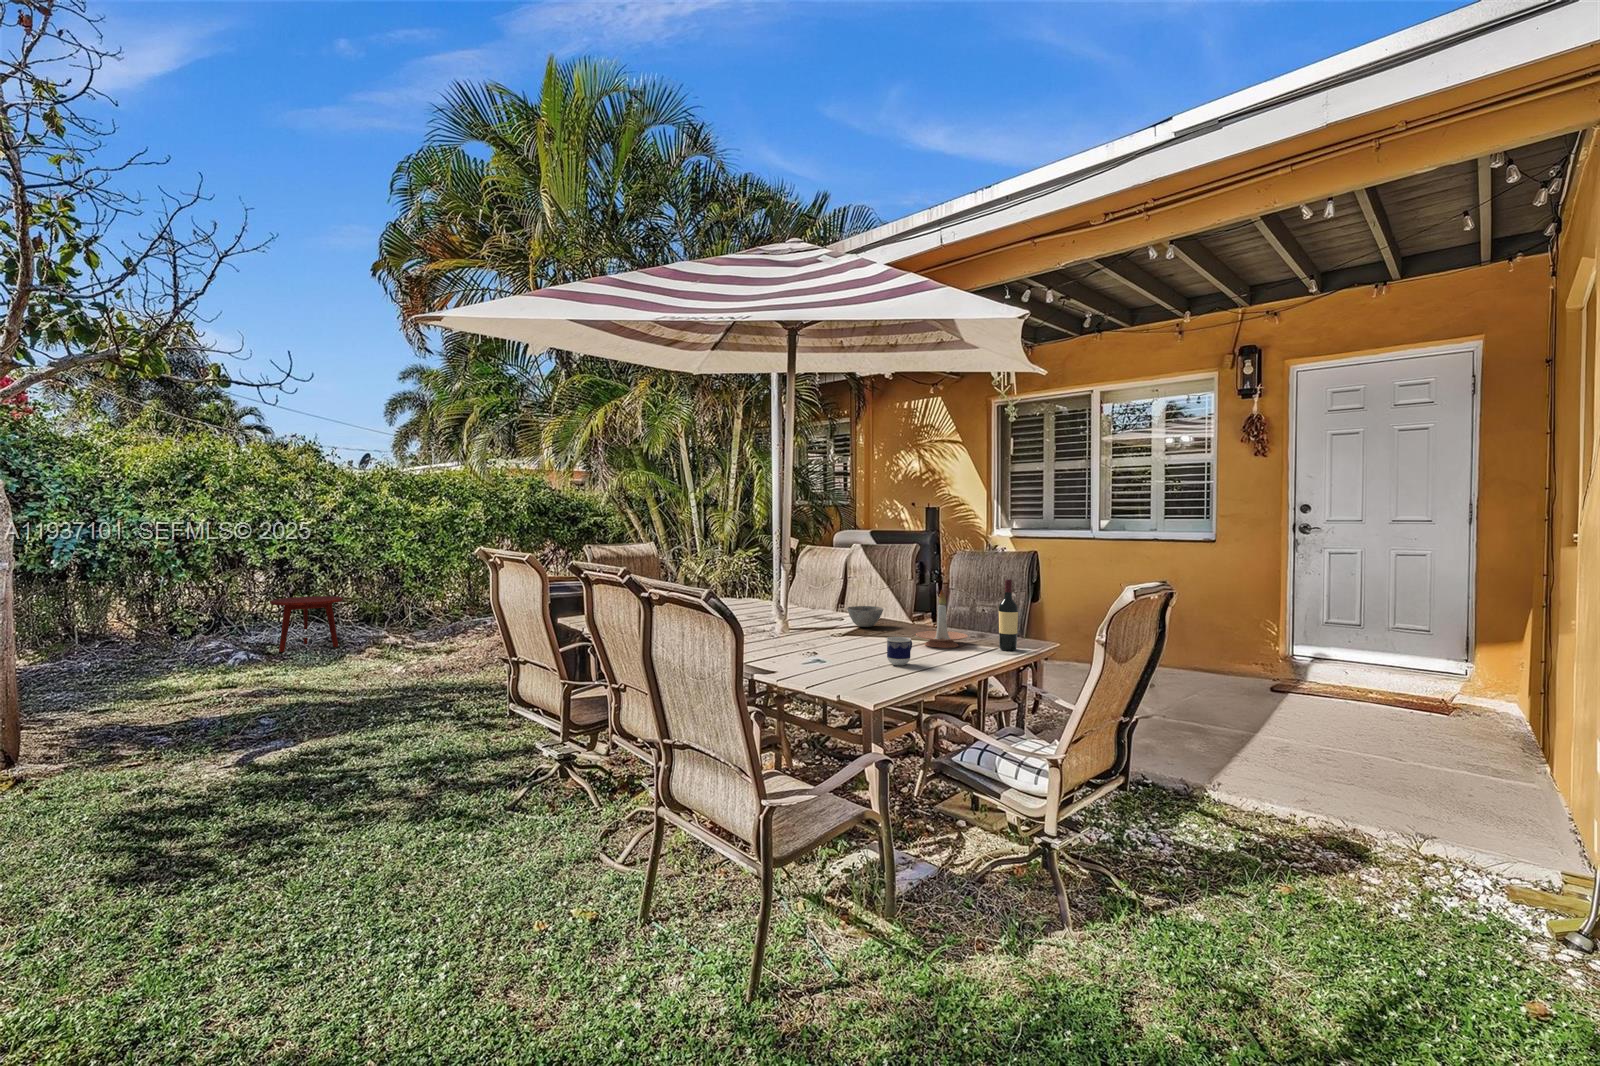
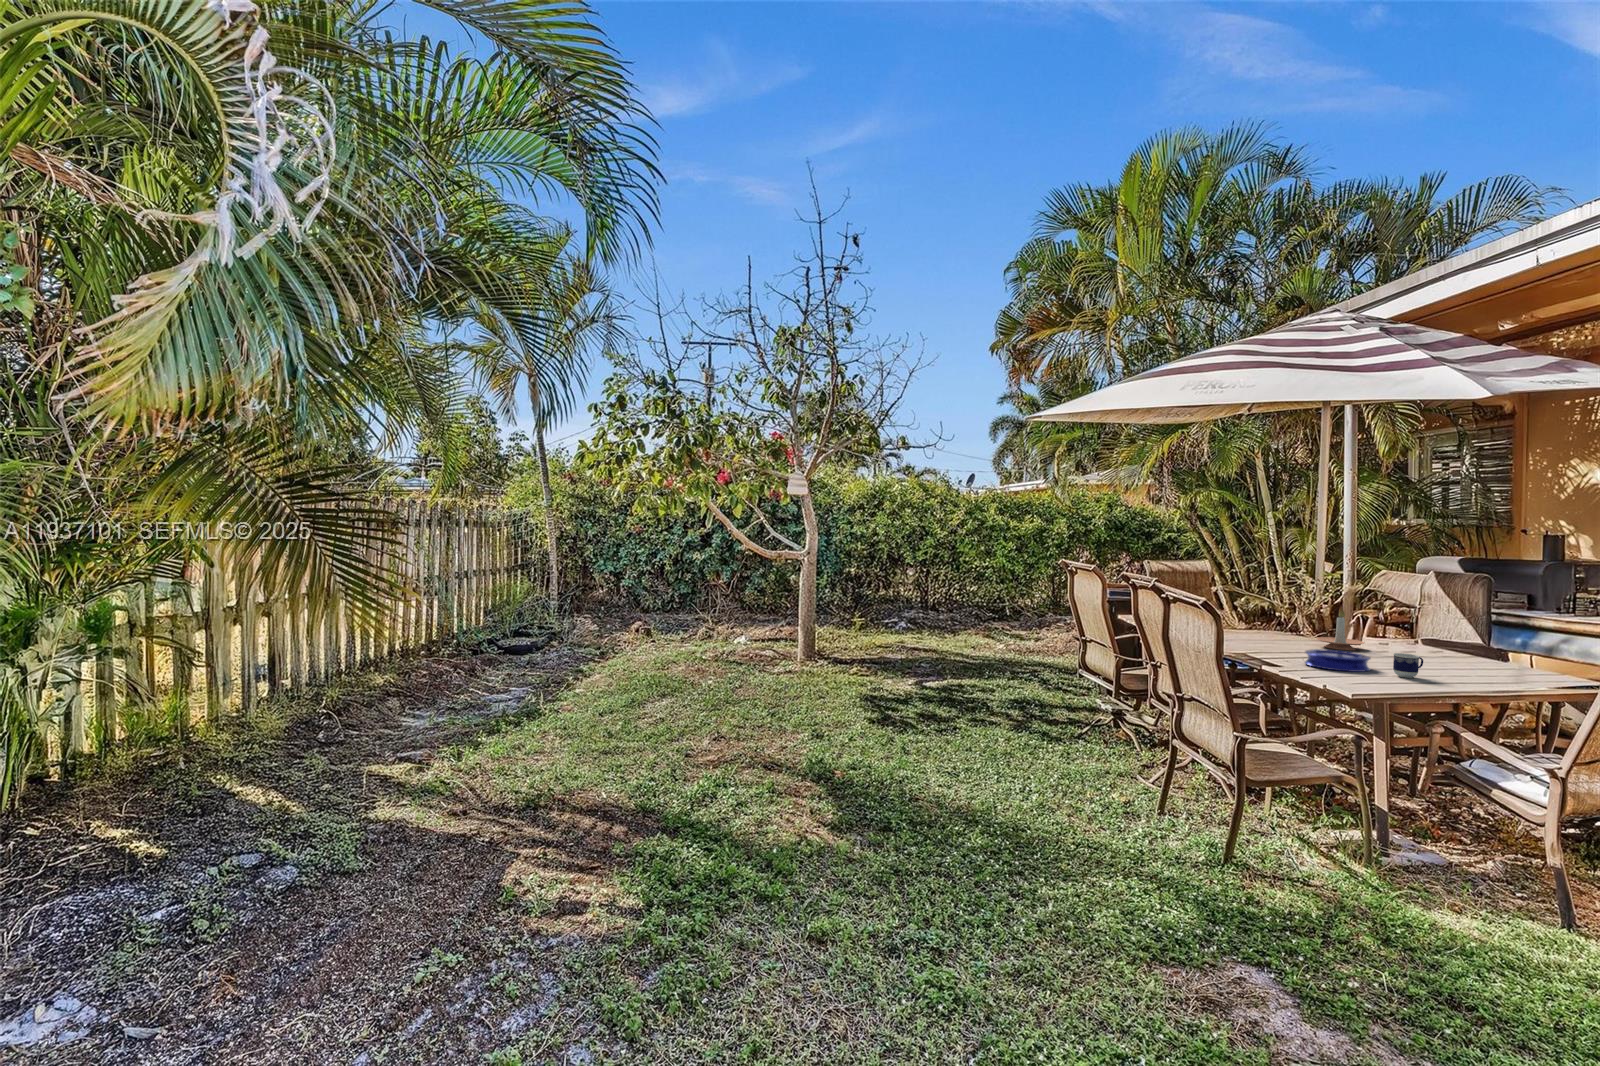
wine bottle: present [999,579,1018,651] -> none [1545,616,1570,685]
candle holder: present [916,590,968,648] -> present [1316,606,1364,650]
side table: present [270,596,343,652] -> none [919,587,963,625]
bowl: present [847,606,883,627] -> none [1391,631,1435,651]
plate: none [795,640,861,667] -> present [1305,649,1371,672]

